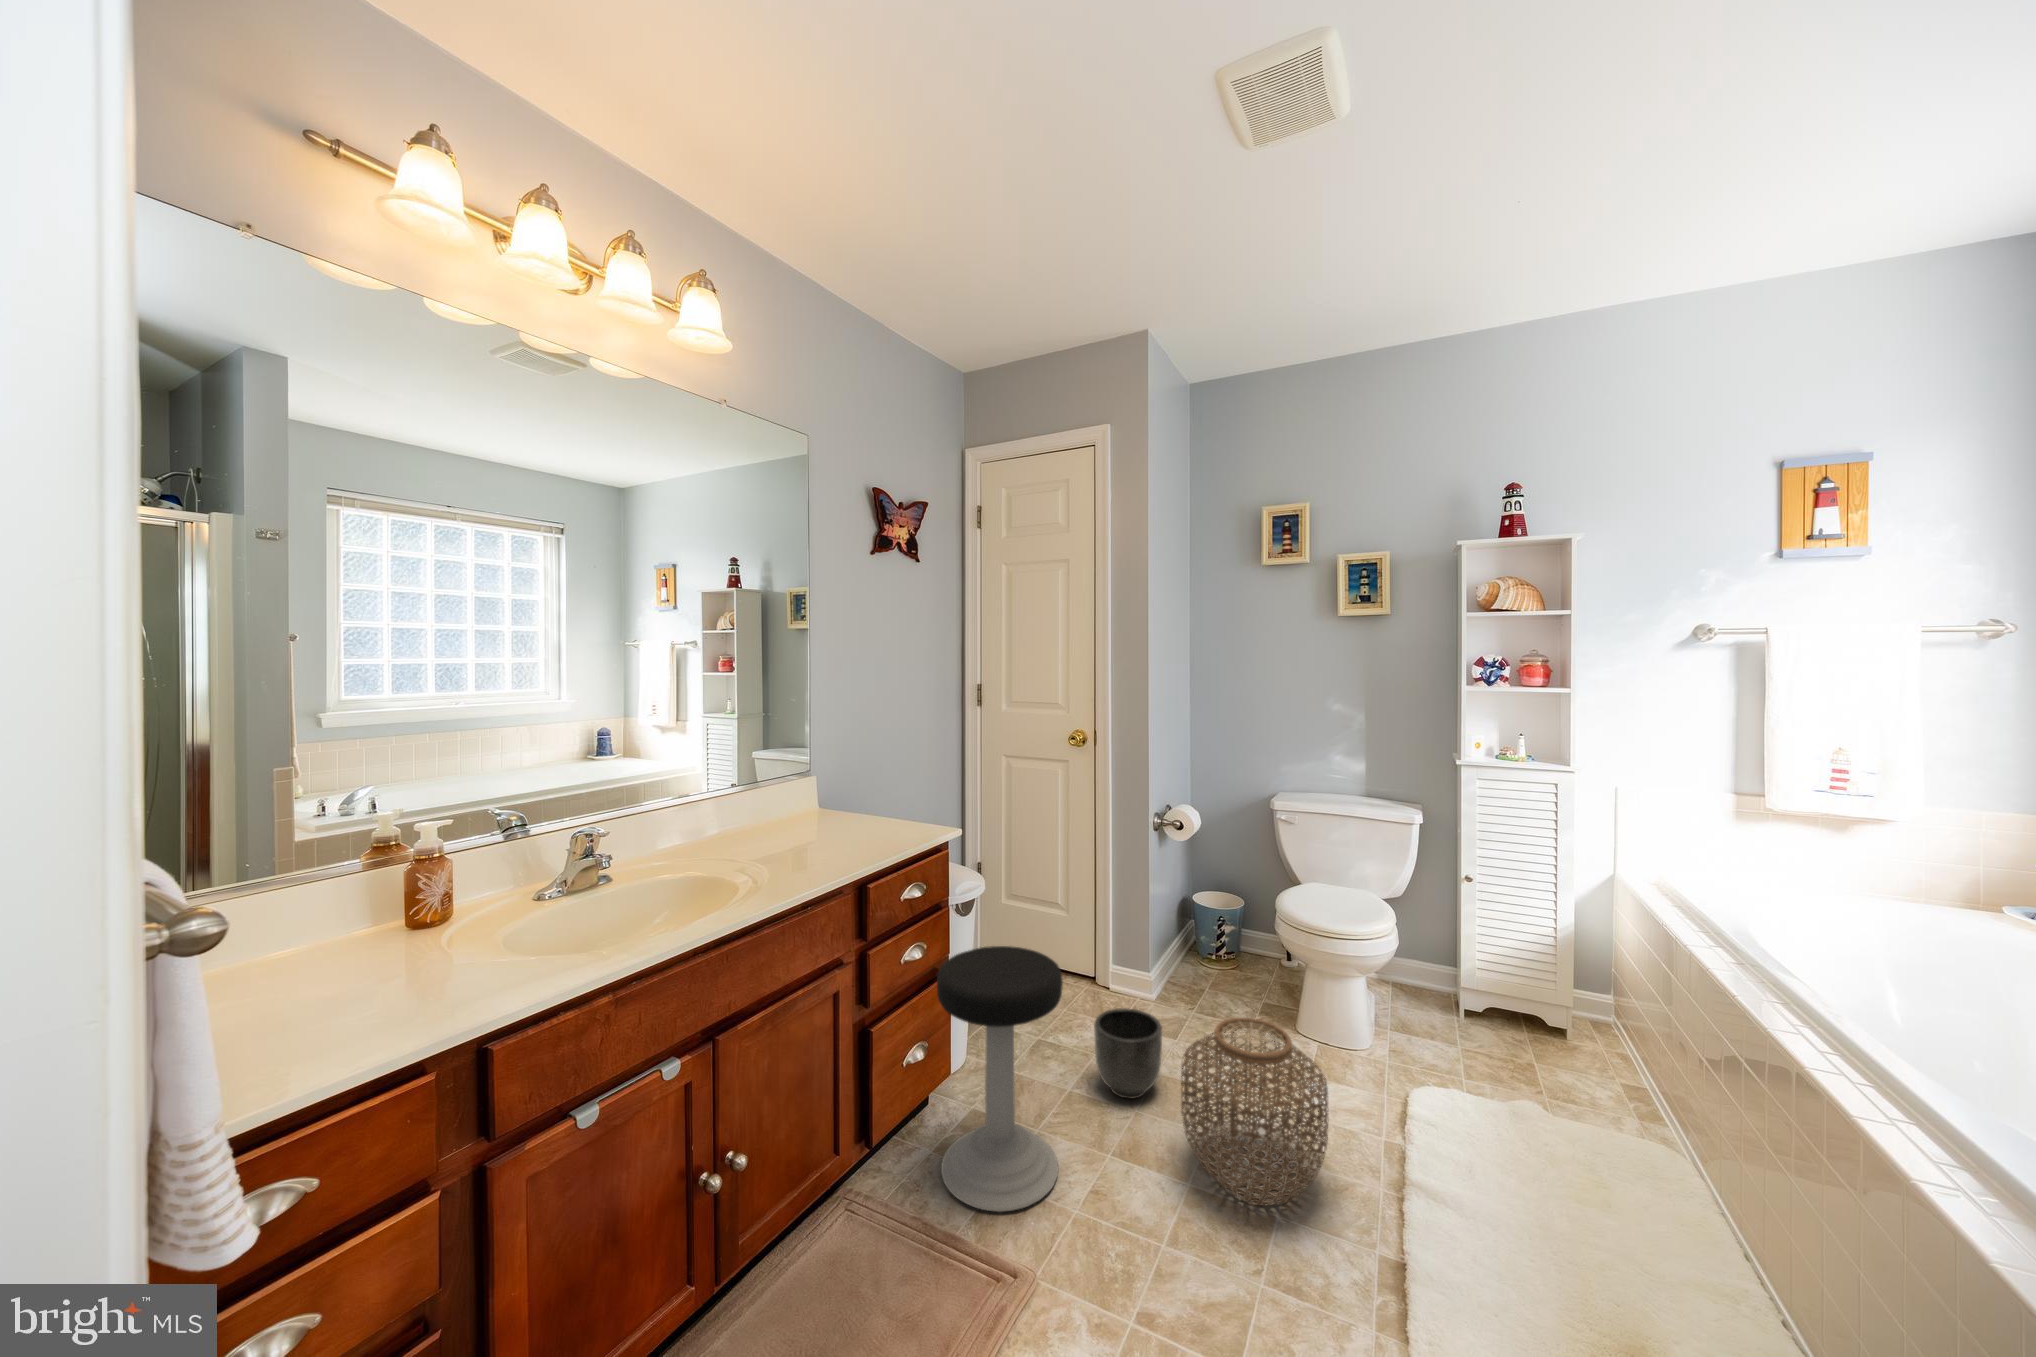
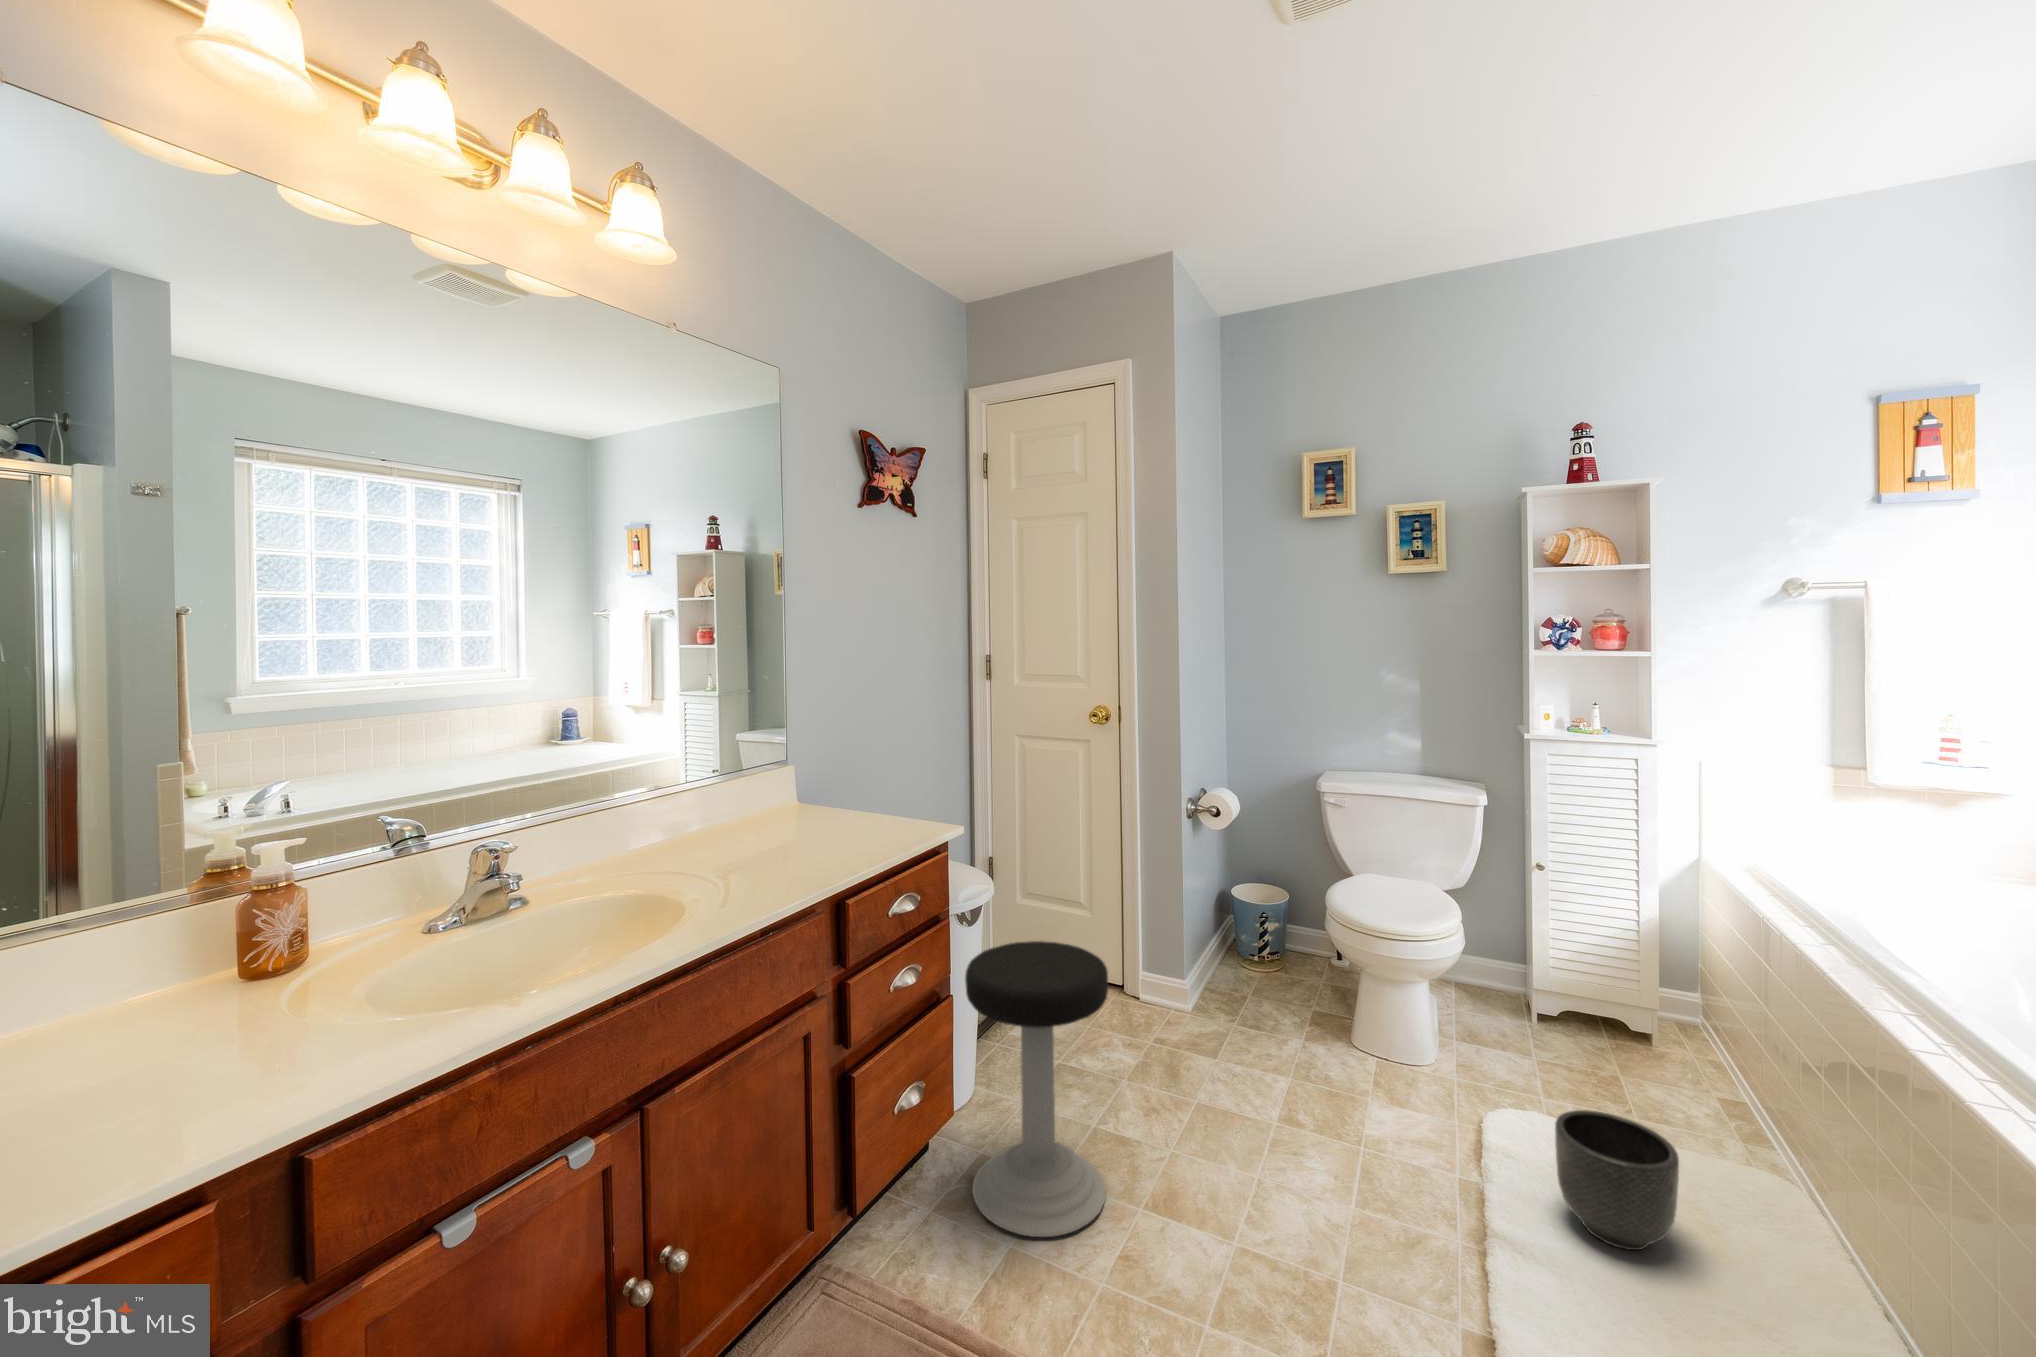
planter: present [1094,1008,1162,1099] -> present [1555,1110,1679,1250]
woven basket: present [1181,1018,1328,1206] -> none [1242,1015,1411,1223]

